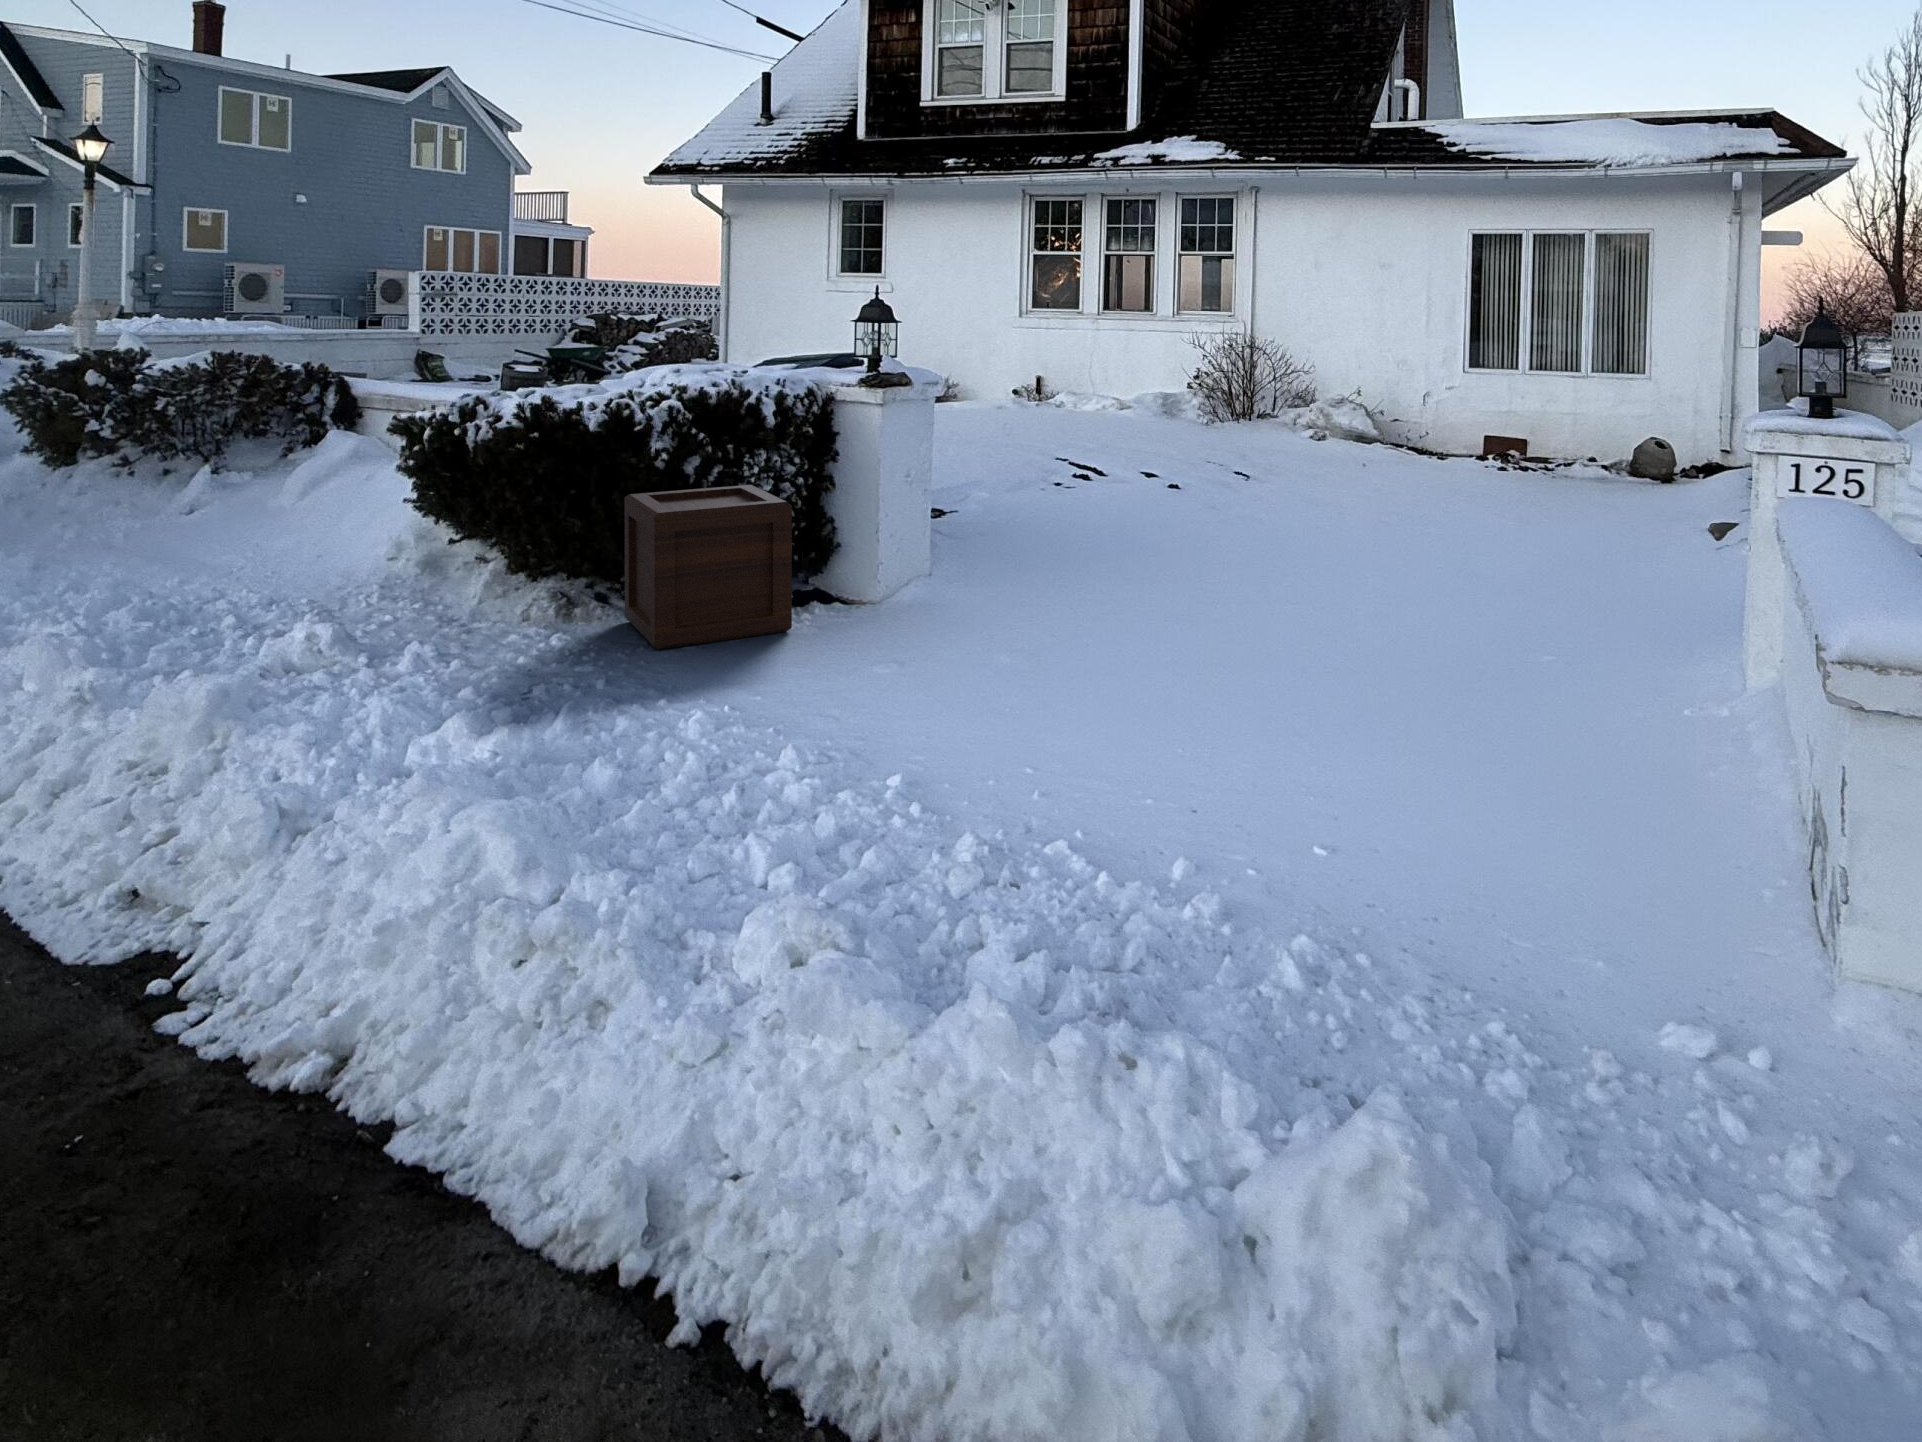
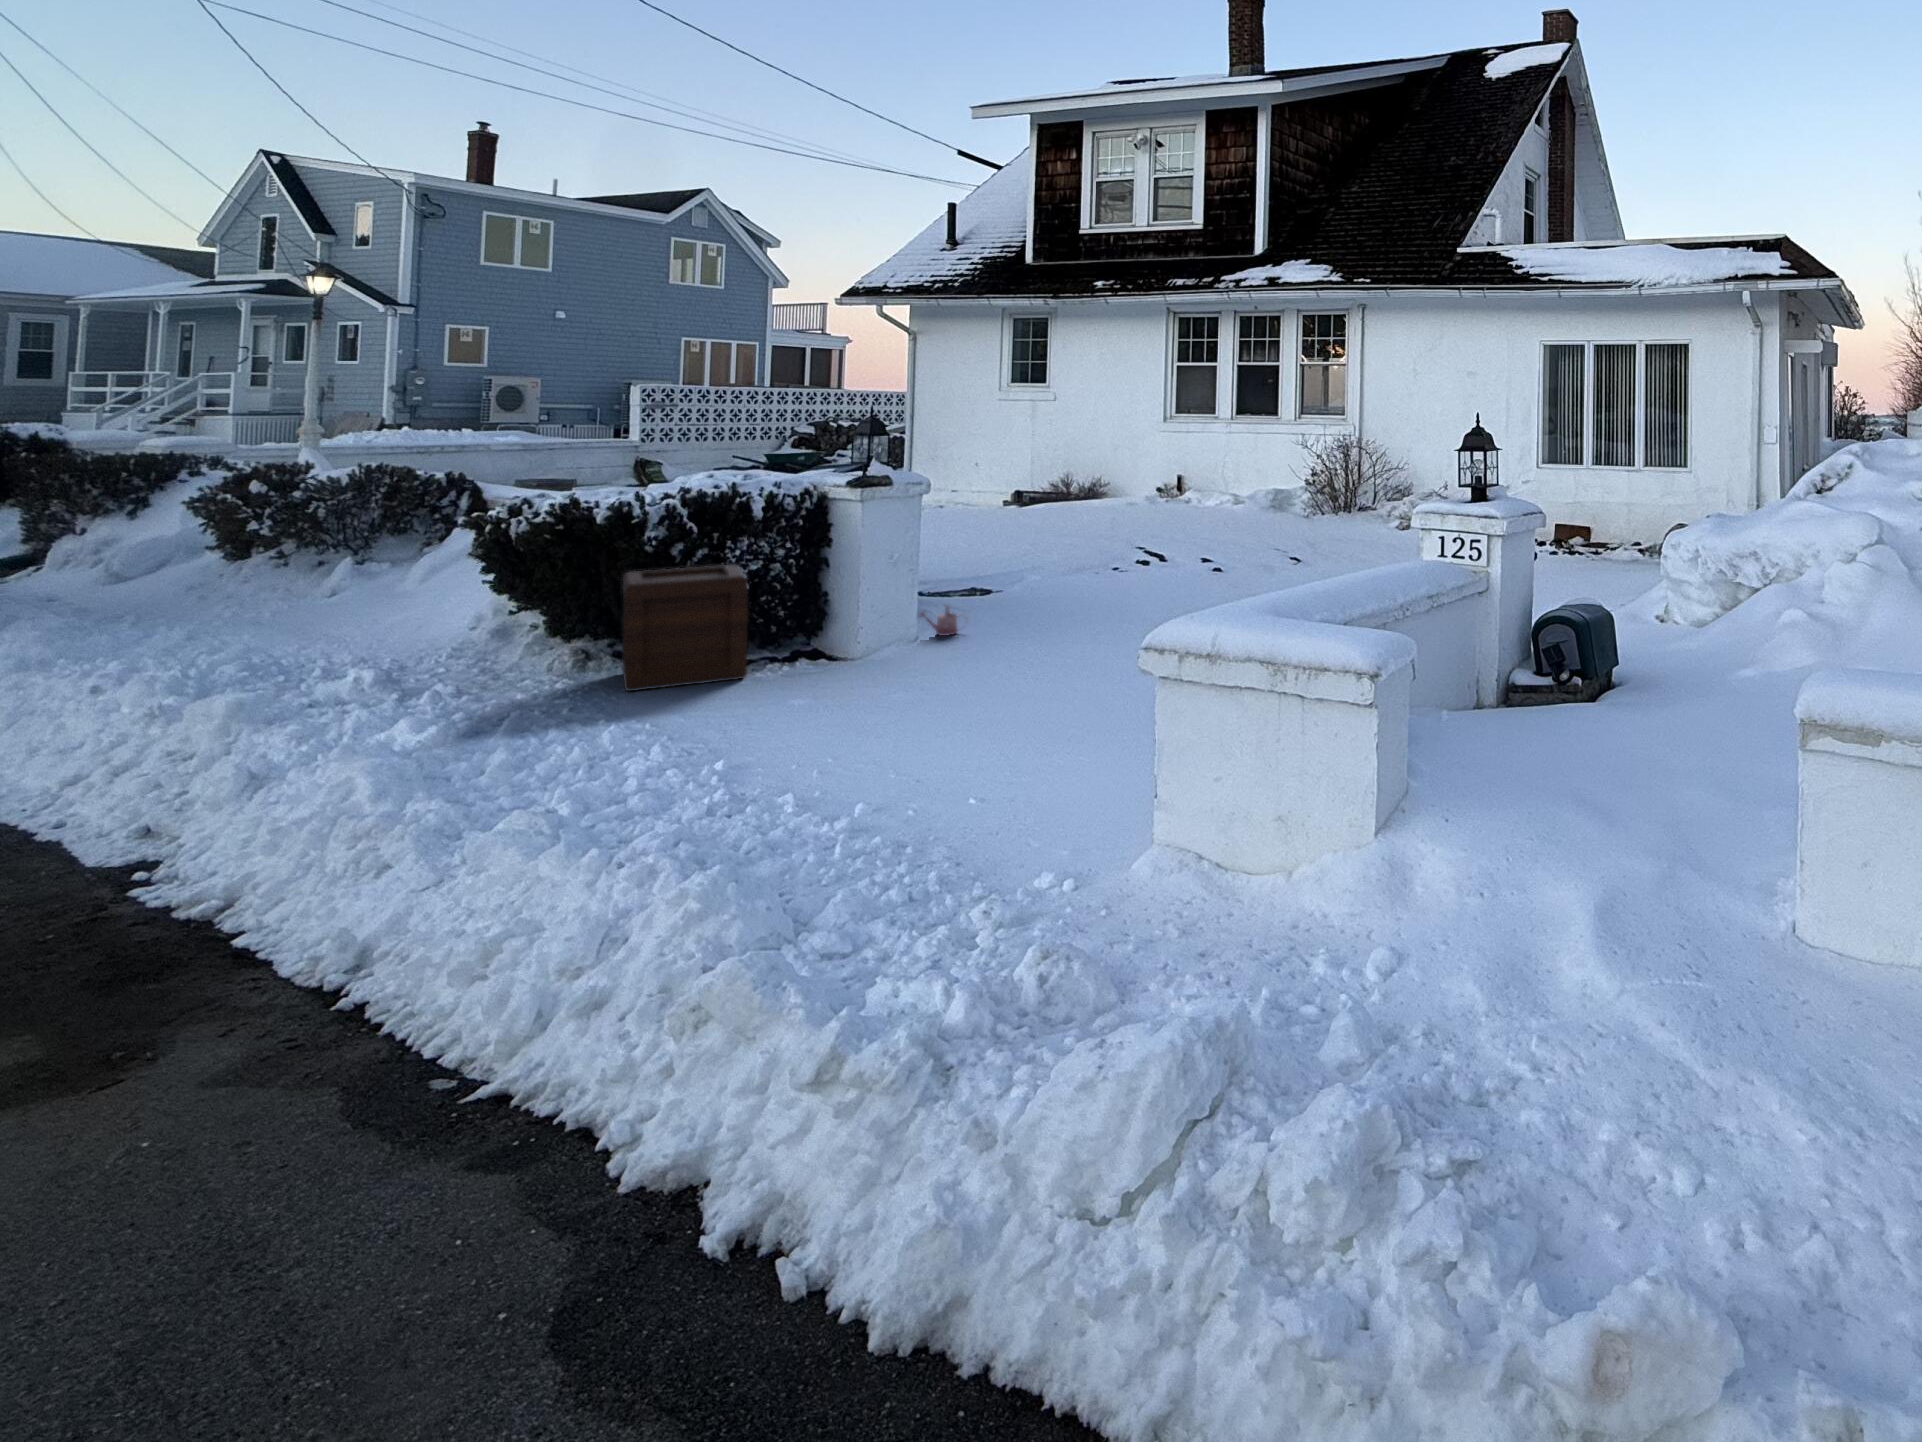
watering can: none [939,532,997,571] -> present [920,605,967,636]

